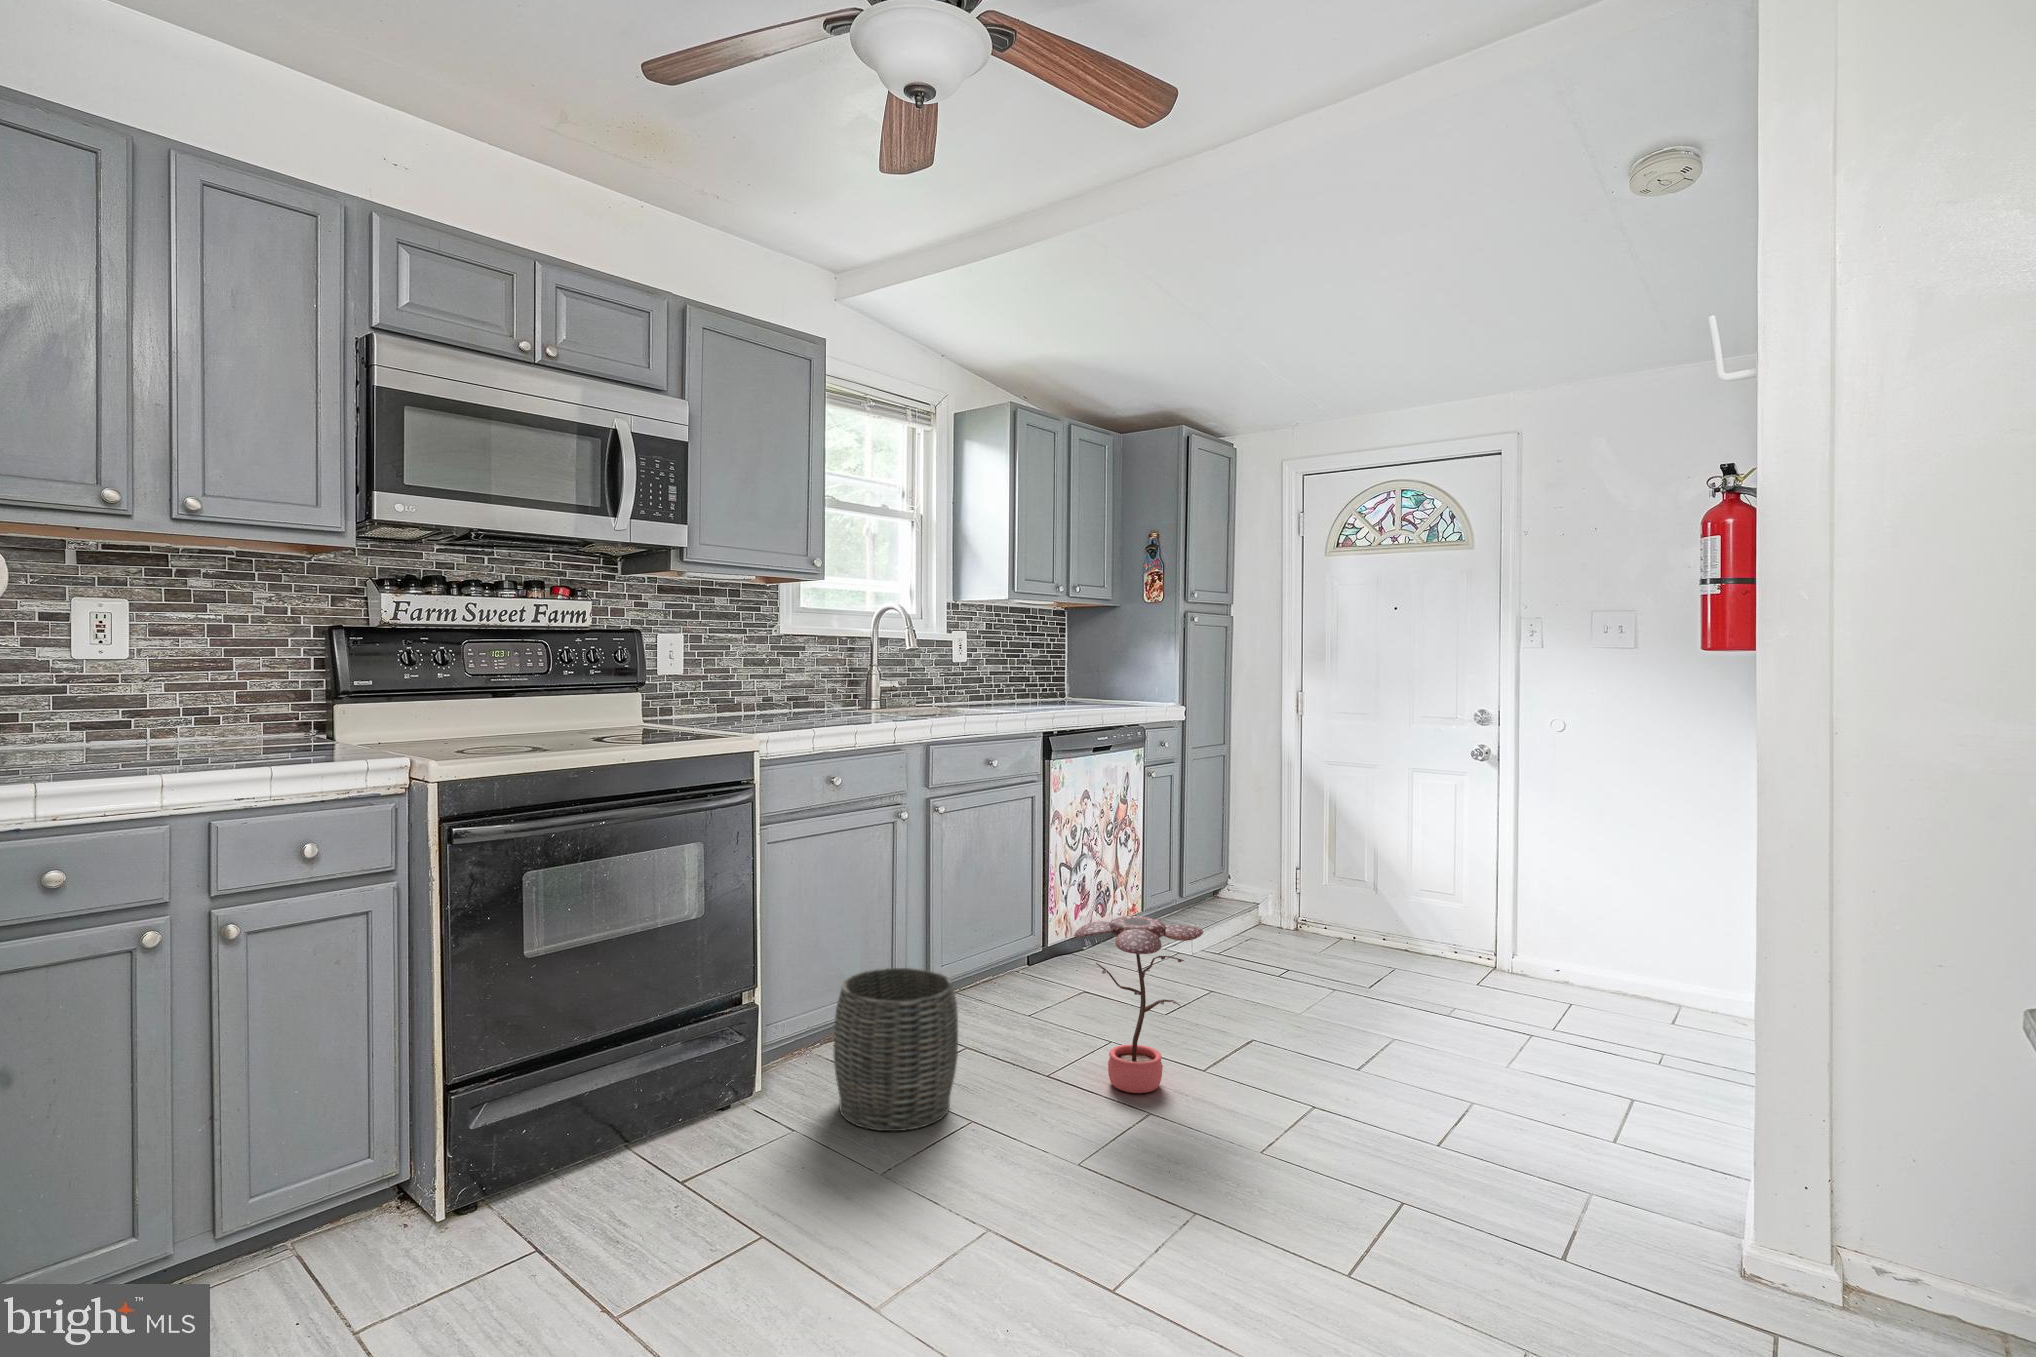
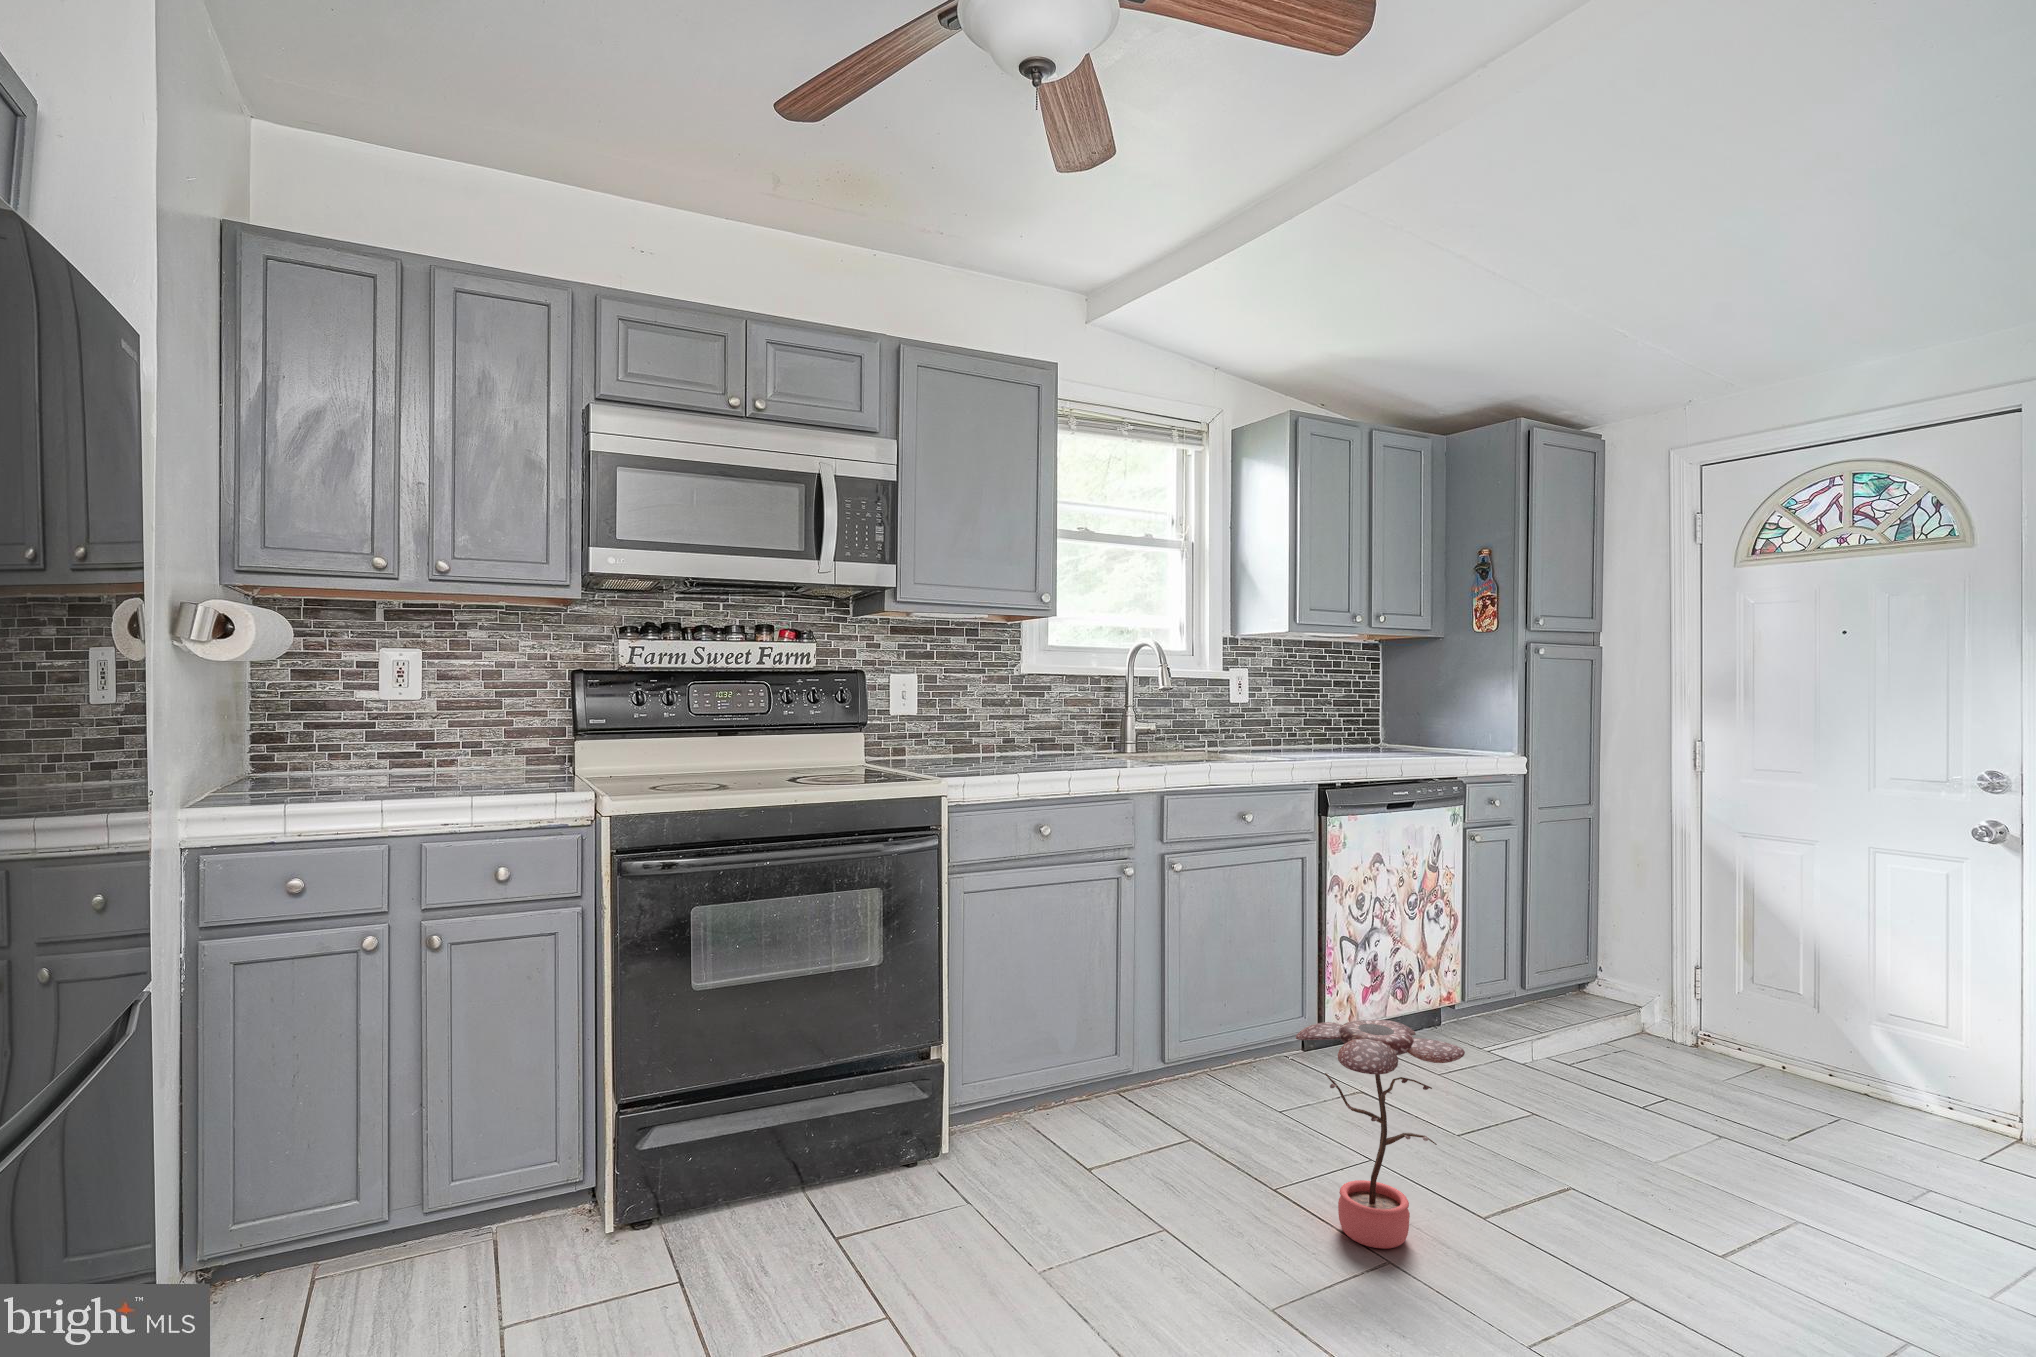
woven basket: present [833,968,958,1131] -> none [1007,1045,1145,1238]

